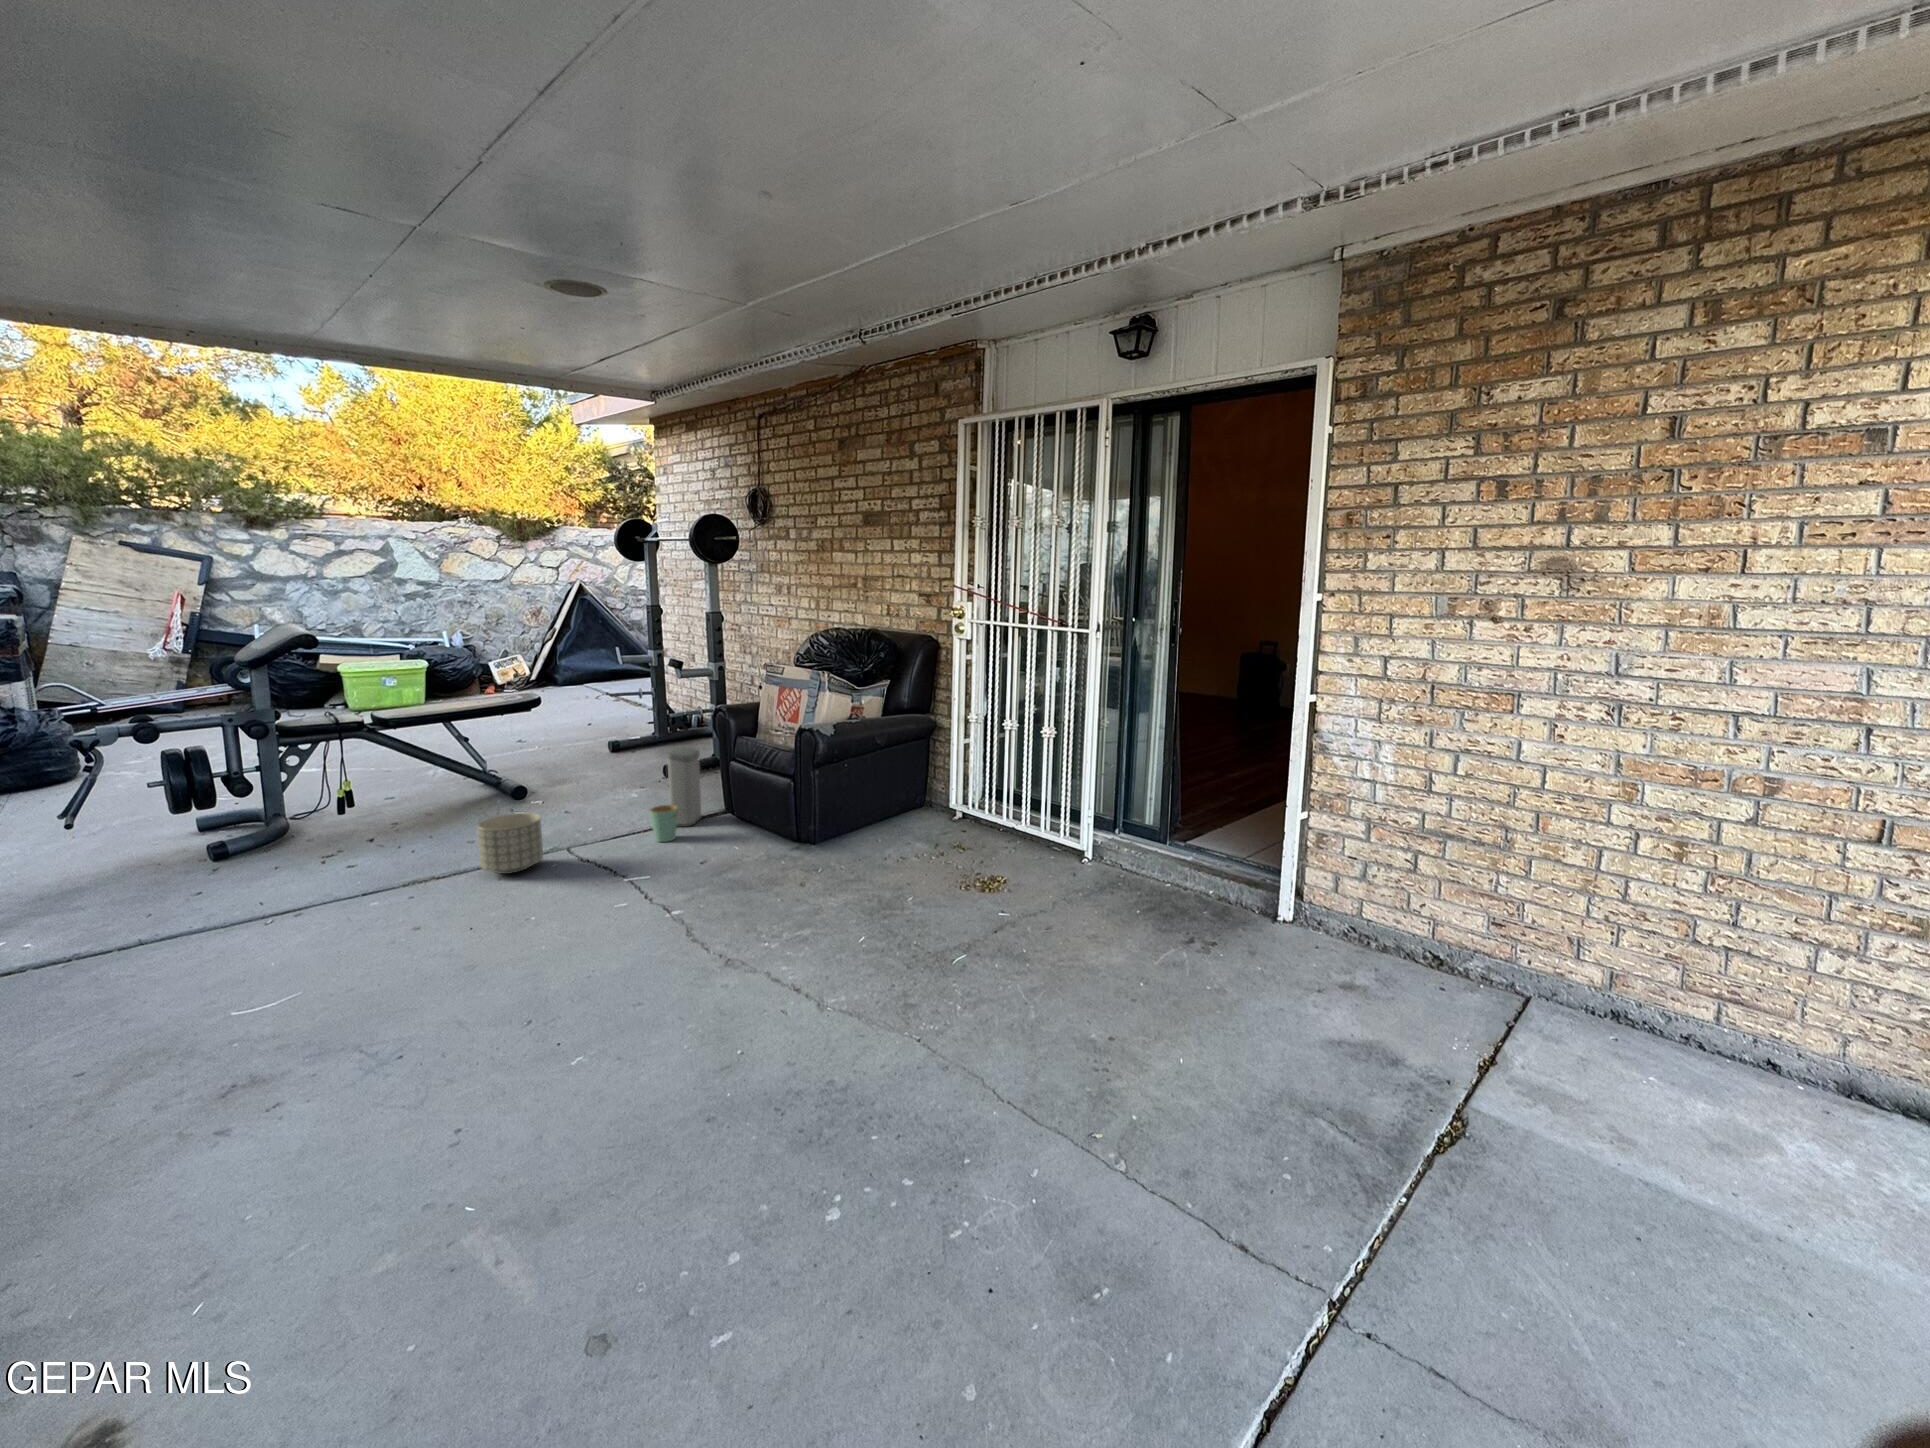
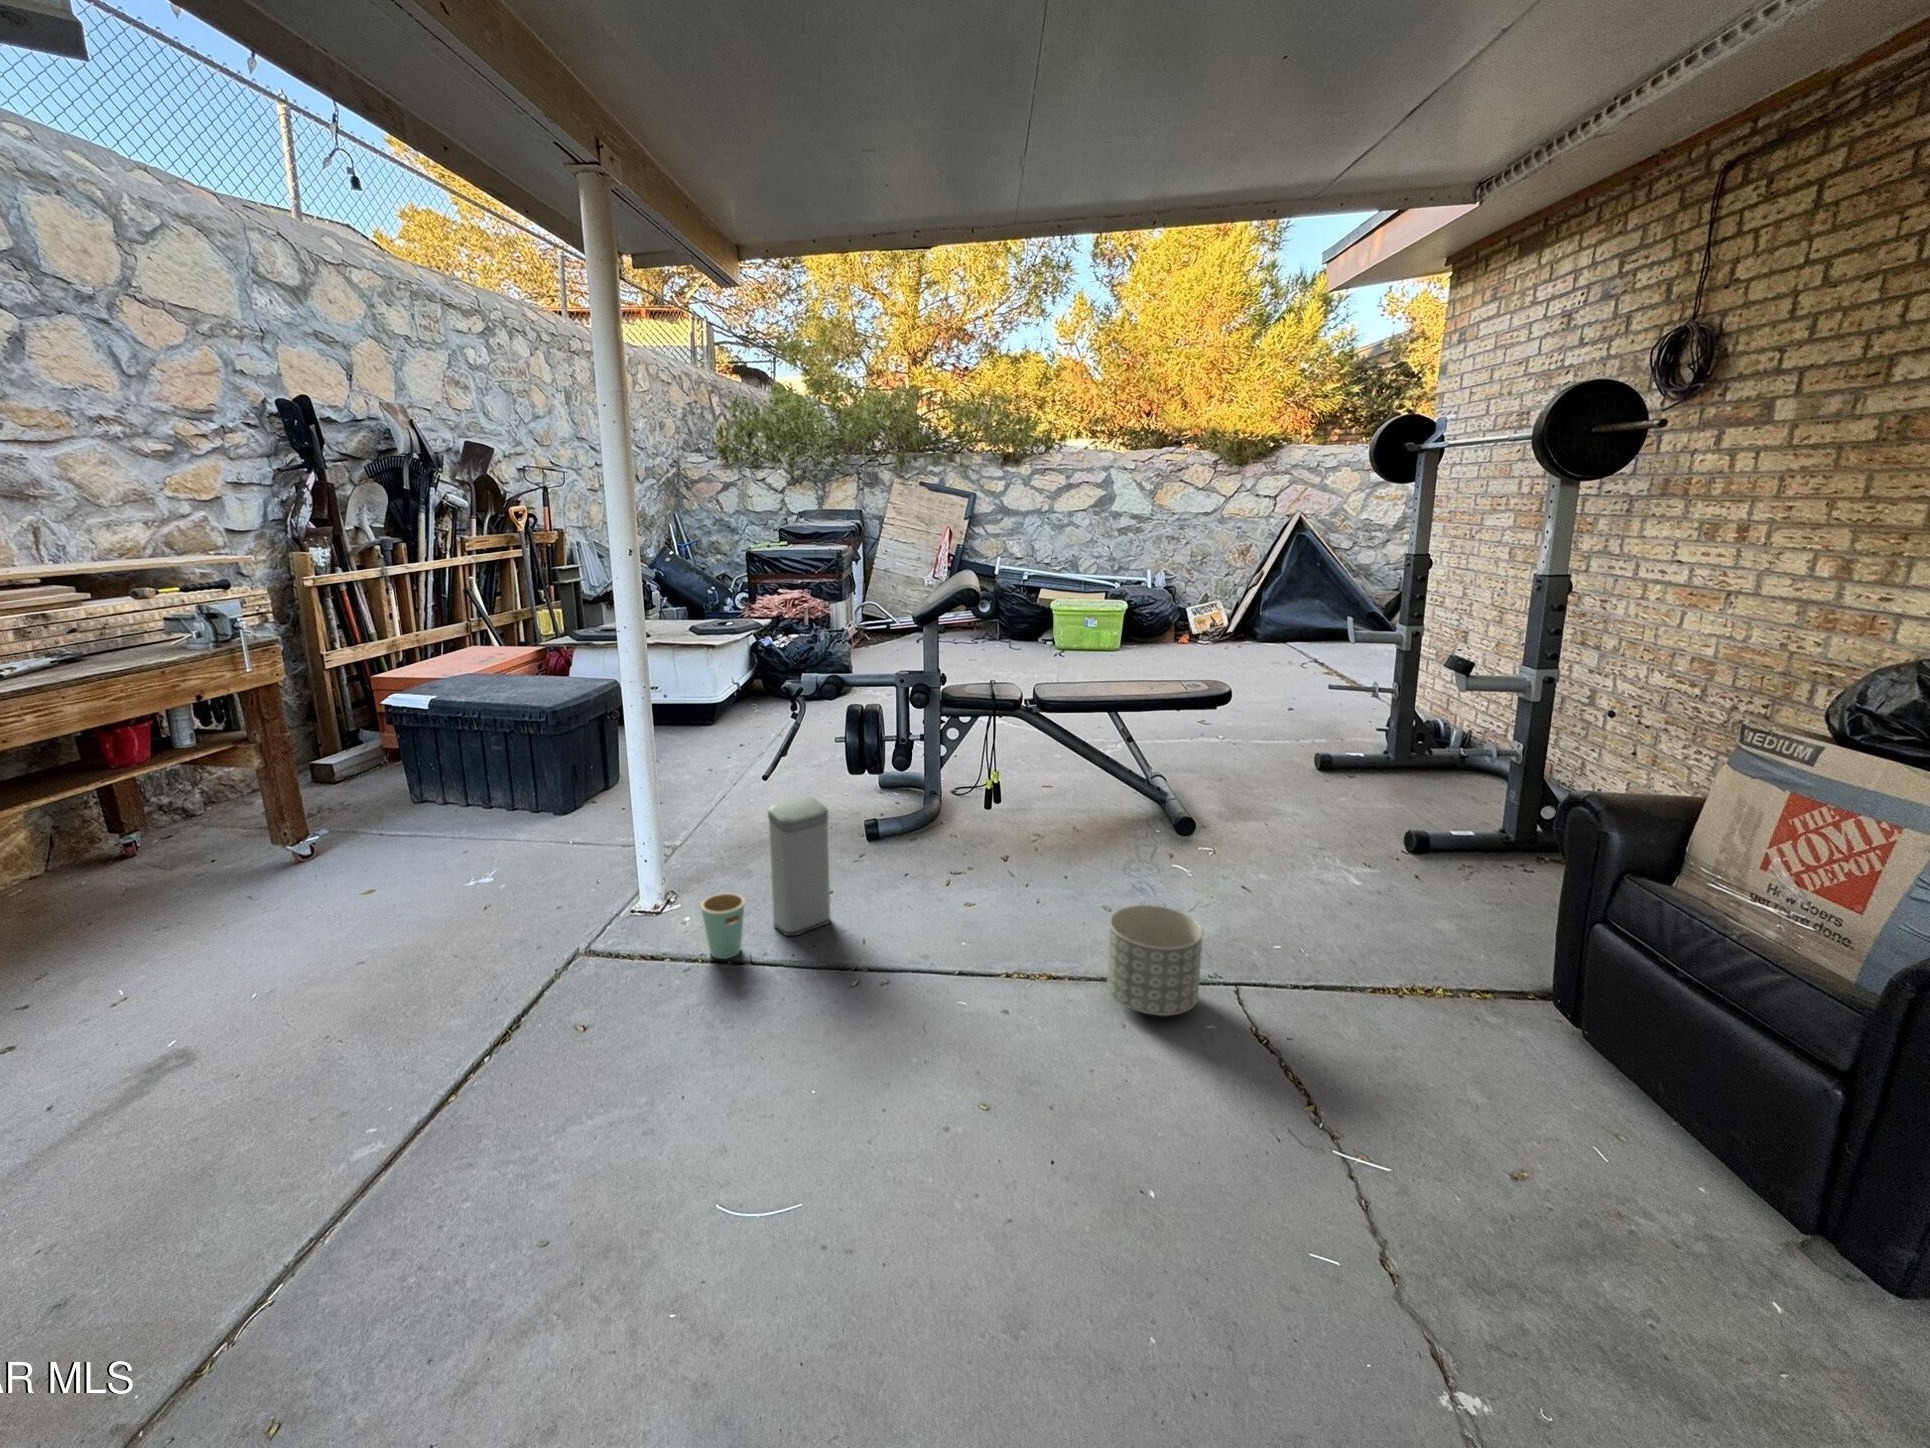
trash can: present [650,746,702,842] -> present [701,797,830,959]

